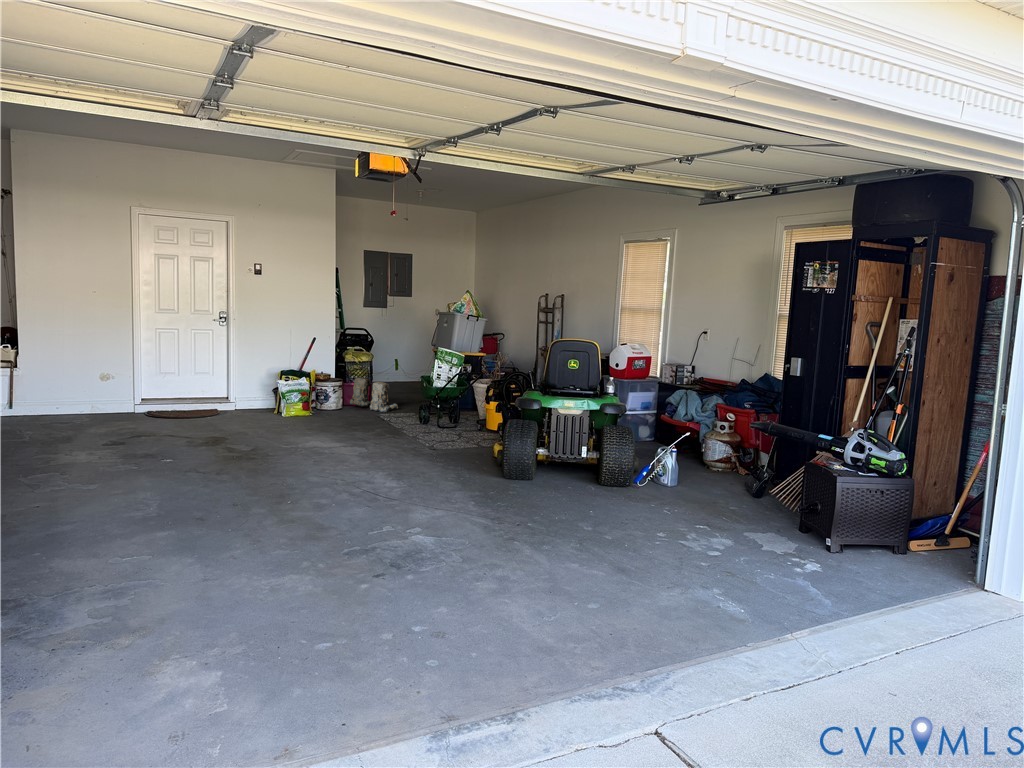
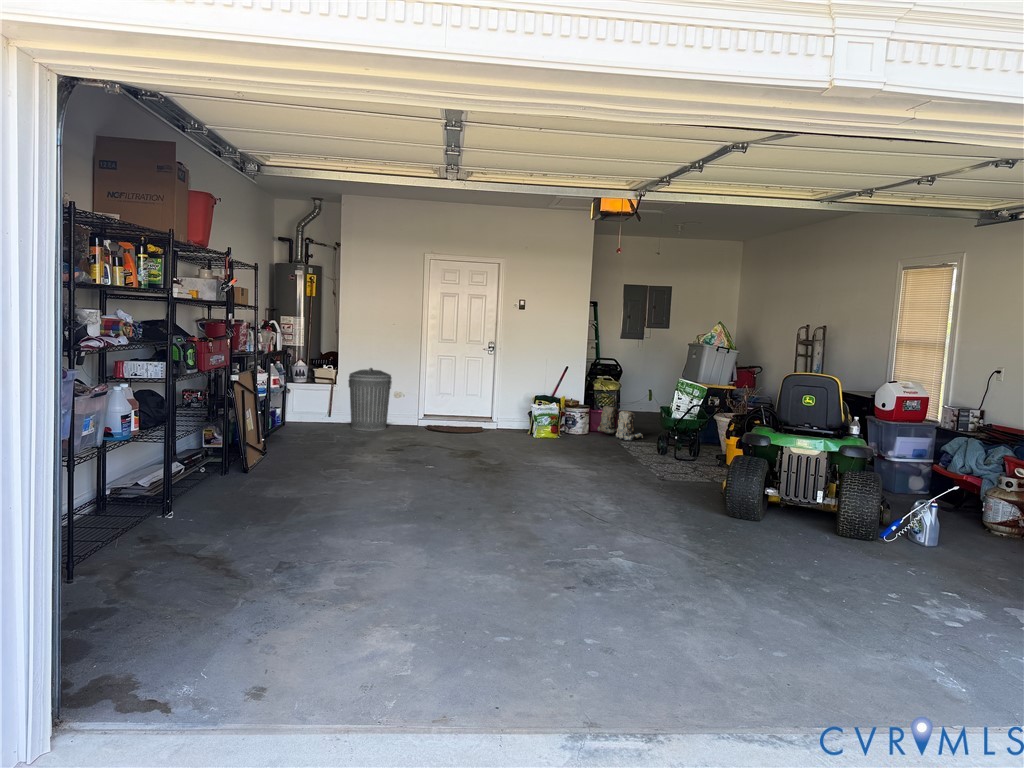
trash can: none [40,347,102,423] -> present [348,368,392,431]

